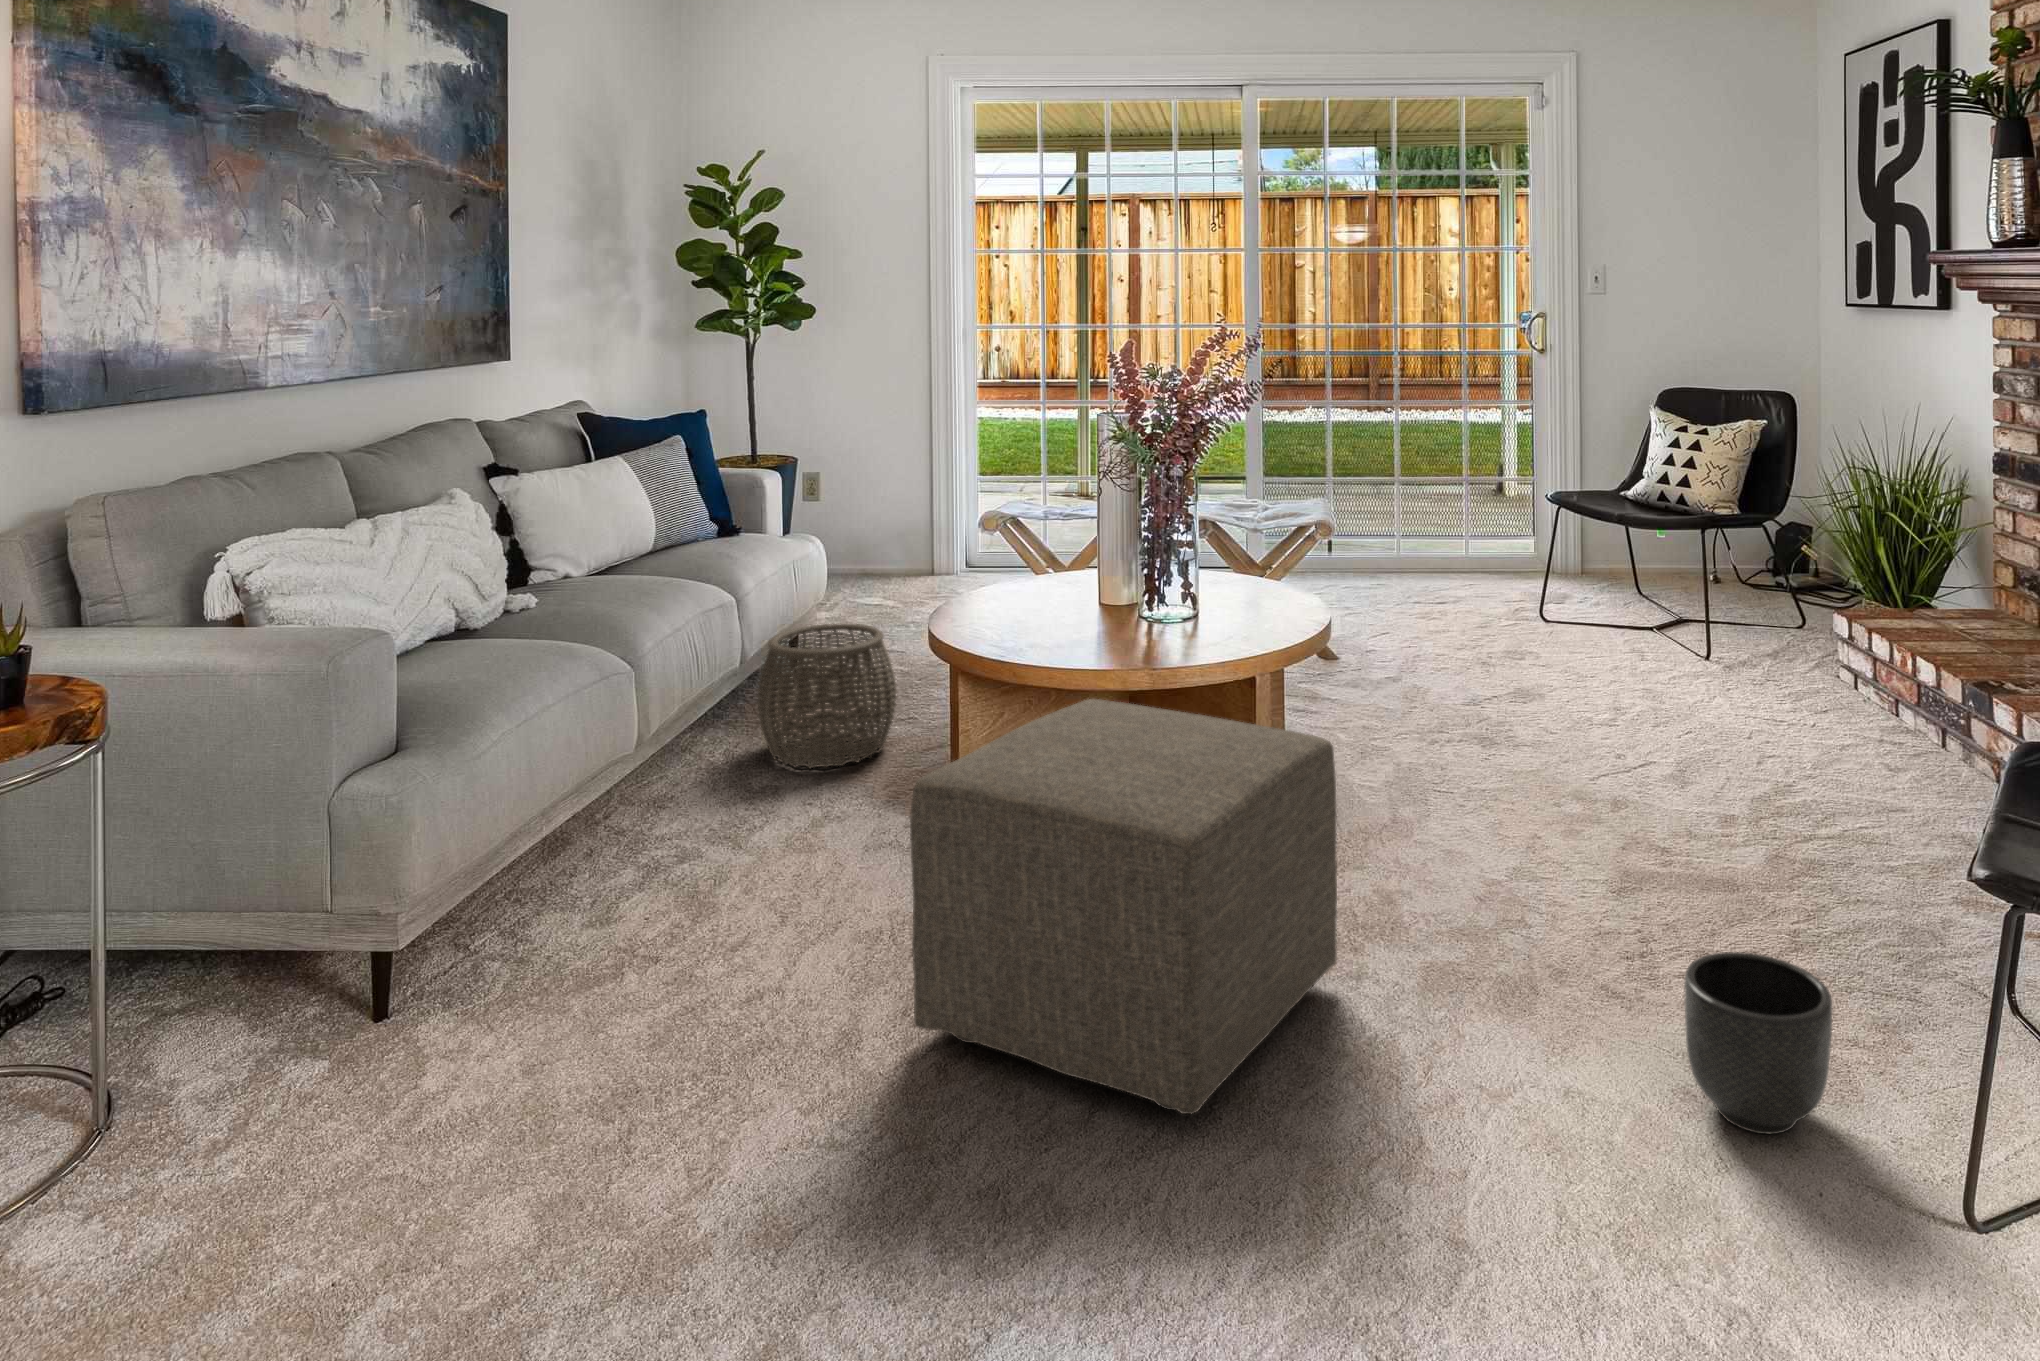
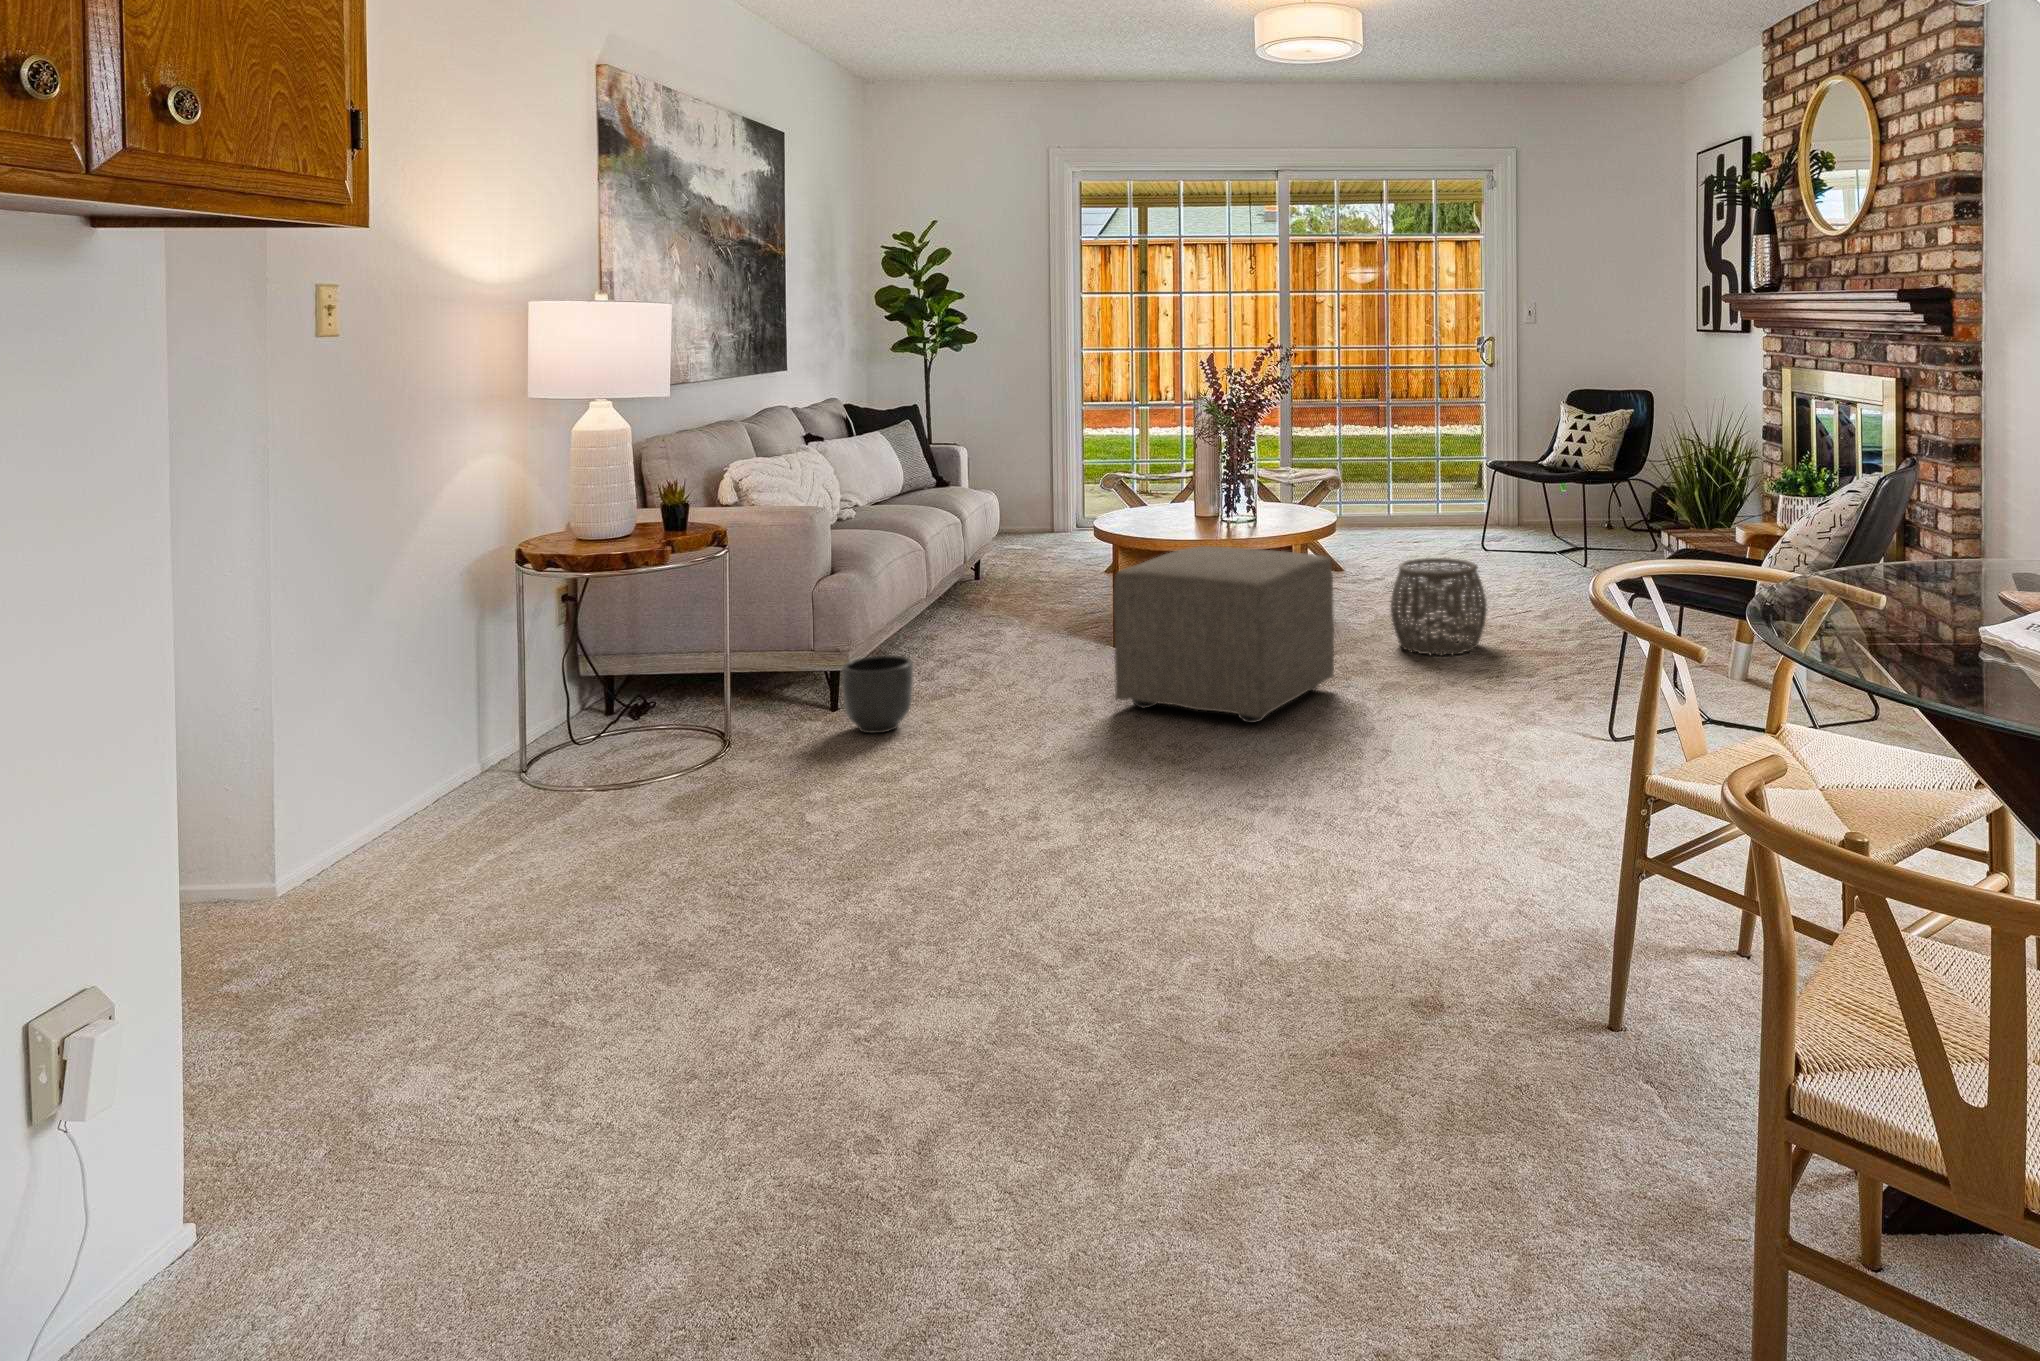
woven basket: present [756,624,897,768] -> present [1390,558,1487,655]
planter: present [1684,952,1832,1134] -> present [842,655,913,733]

